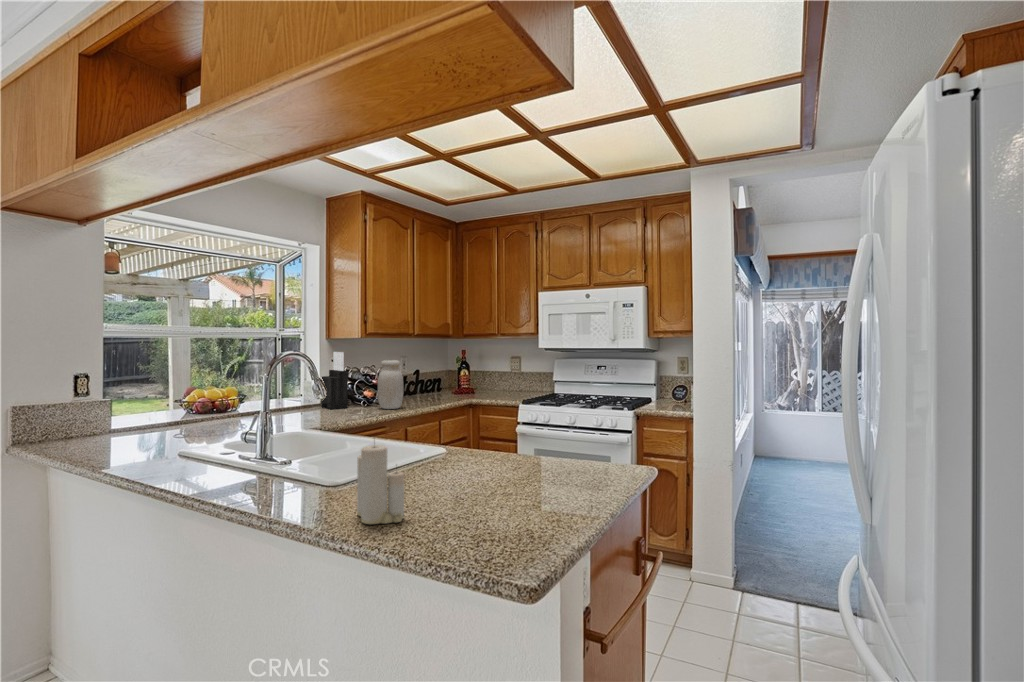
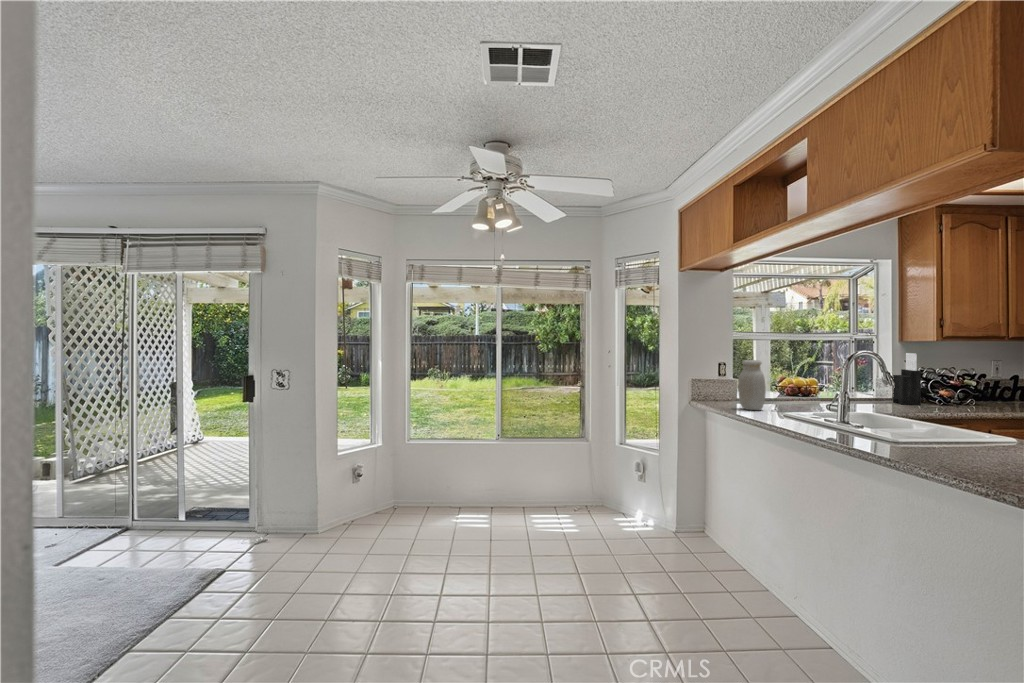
jar: present [378,360,403,409] -> present [738,360,766,410]
candle: present [357,445,404,524] -> none [911,407,947,463]

